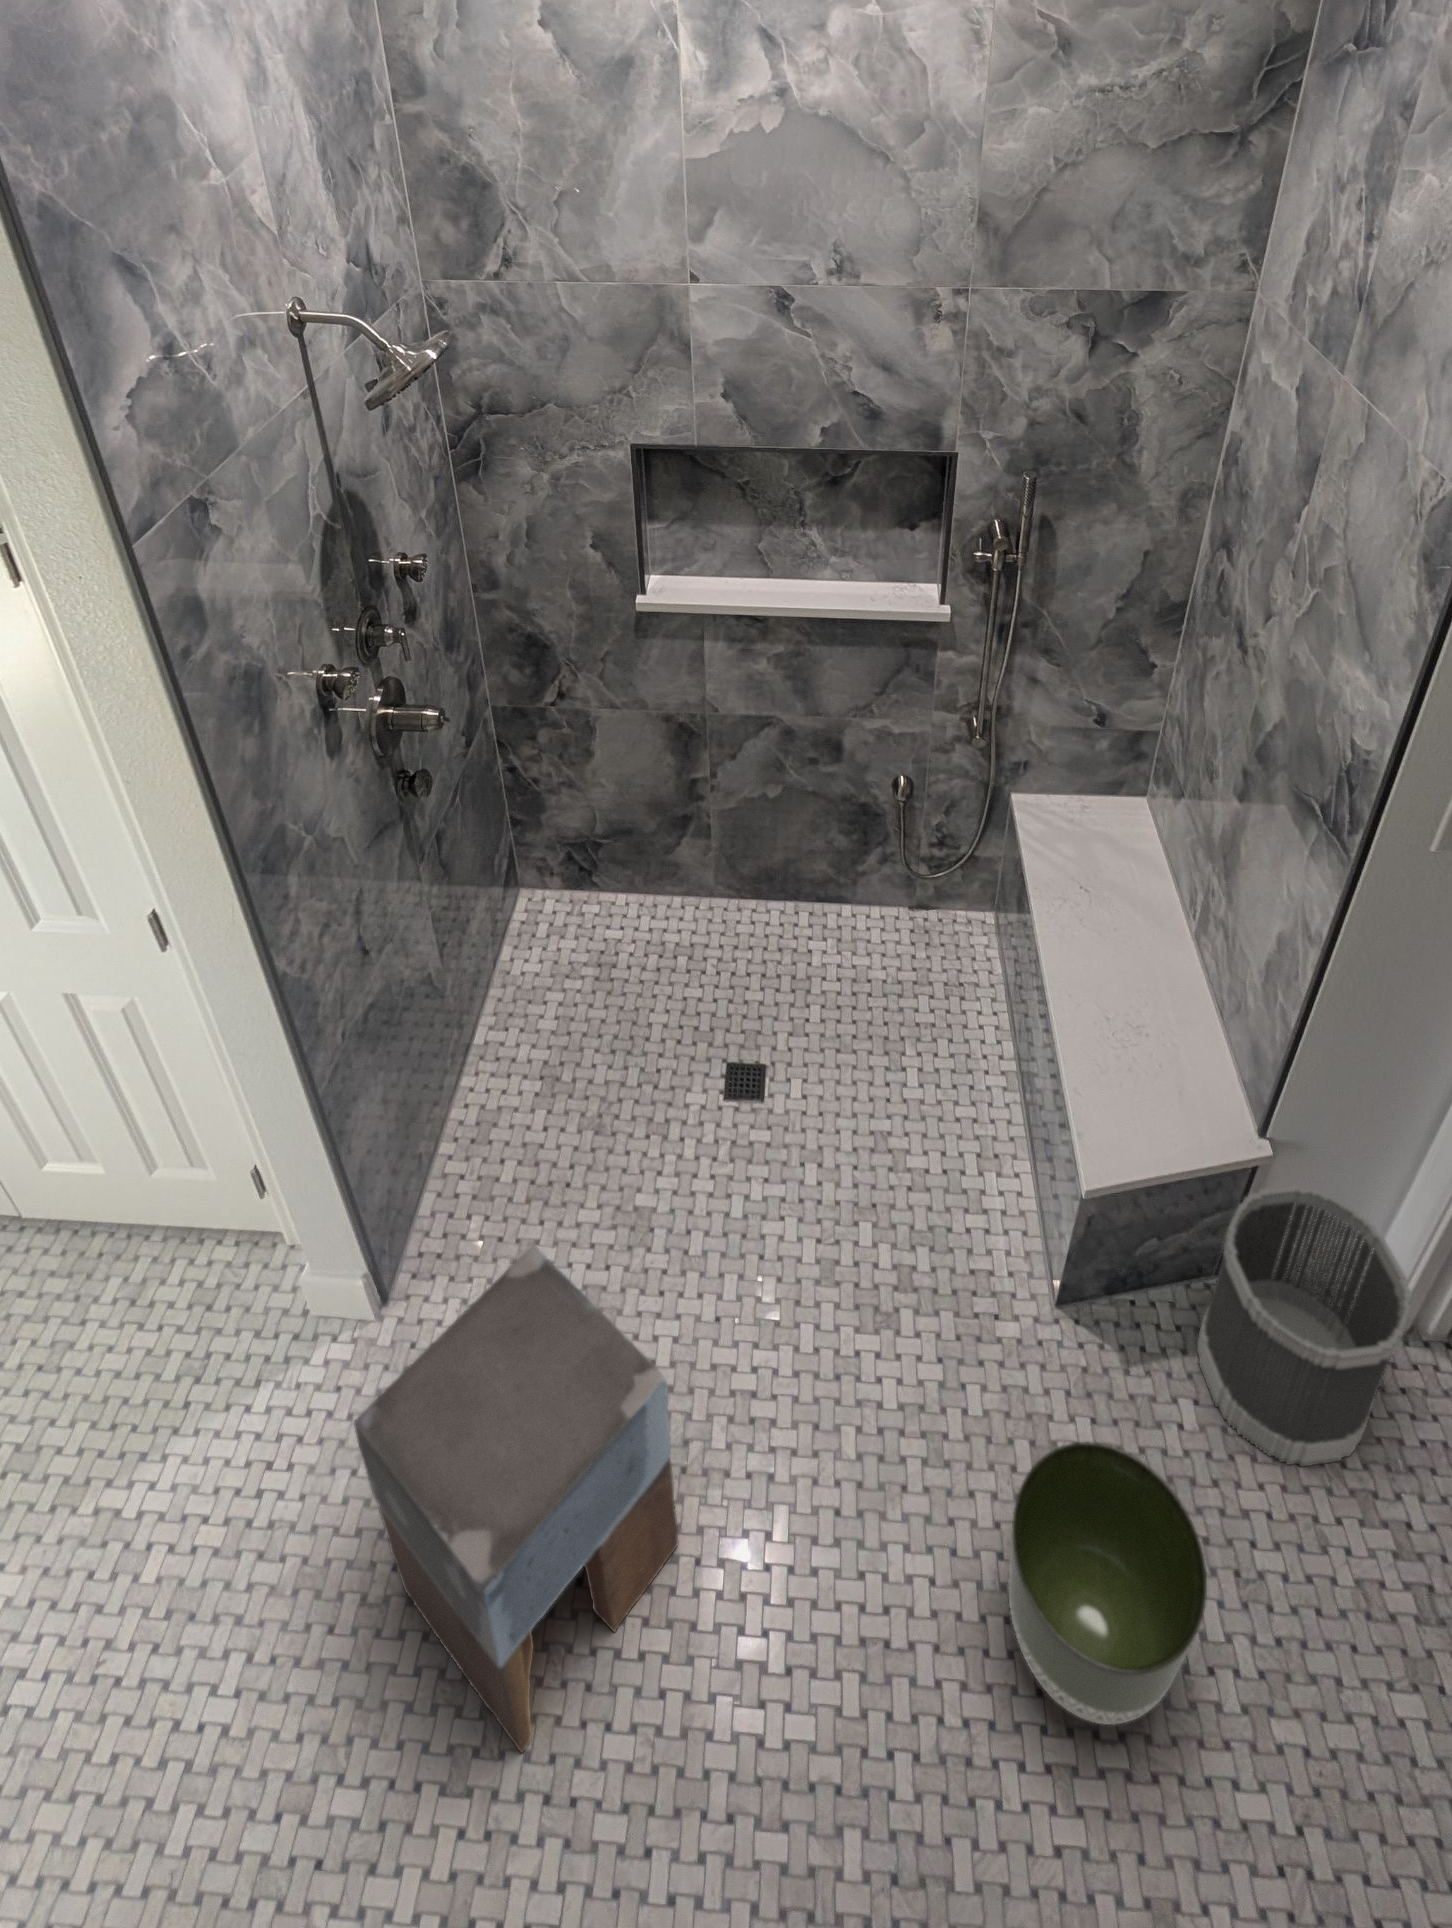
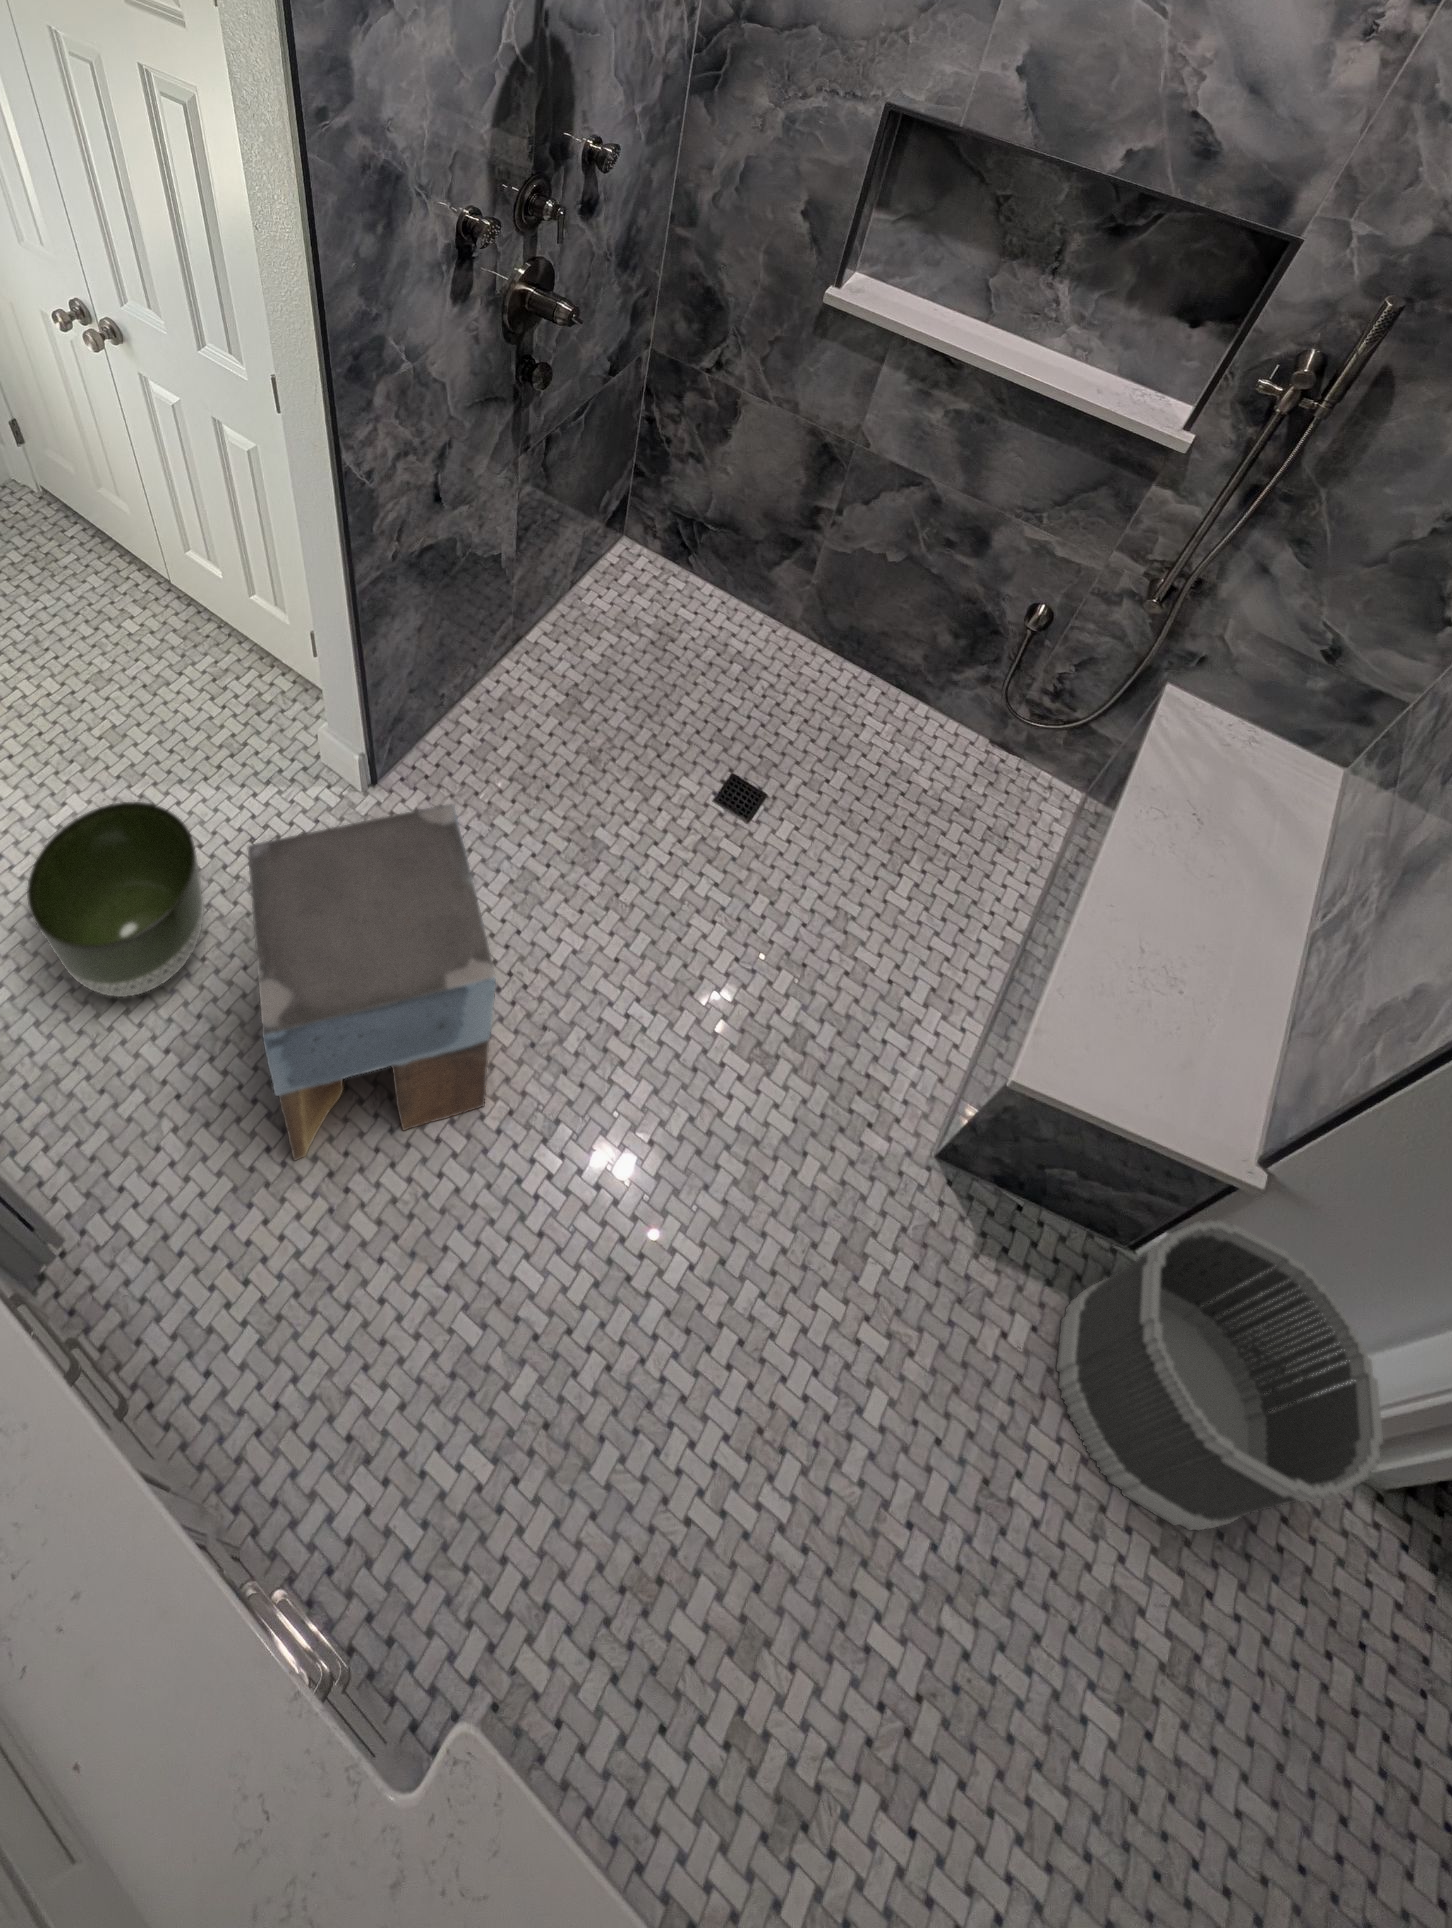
planter: present [1009,1442,1207,1725] -> present [27,802,204,997]

